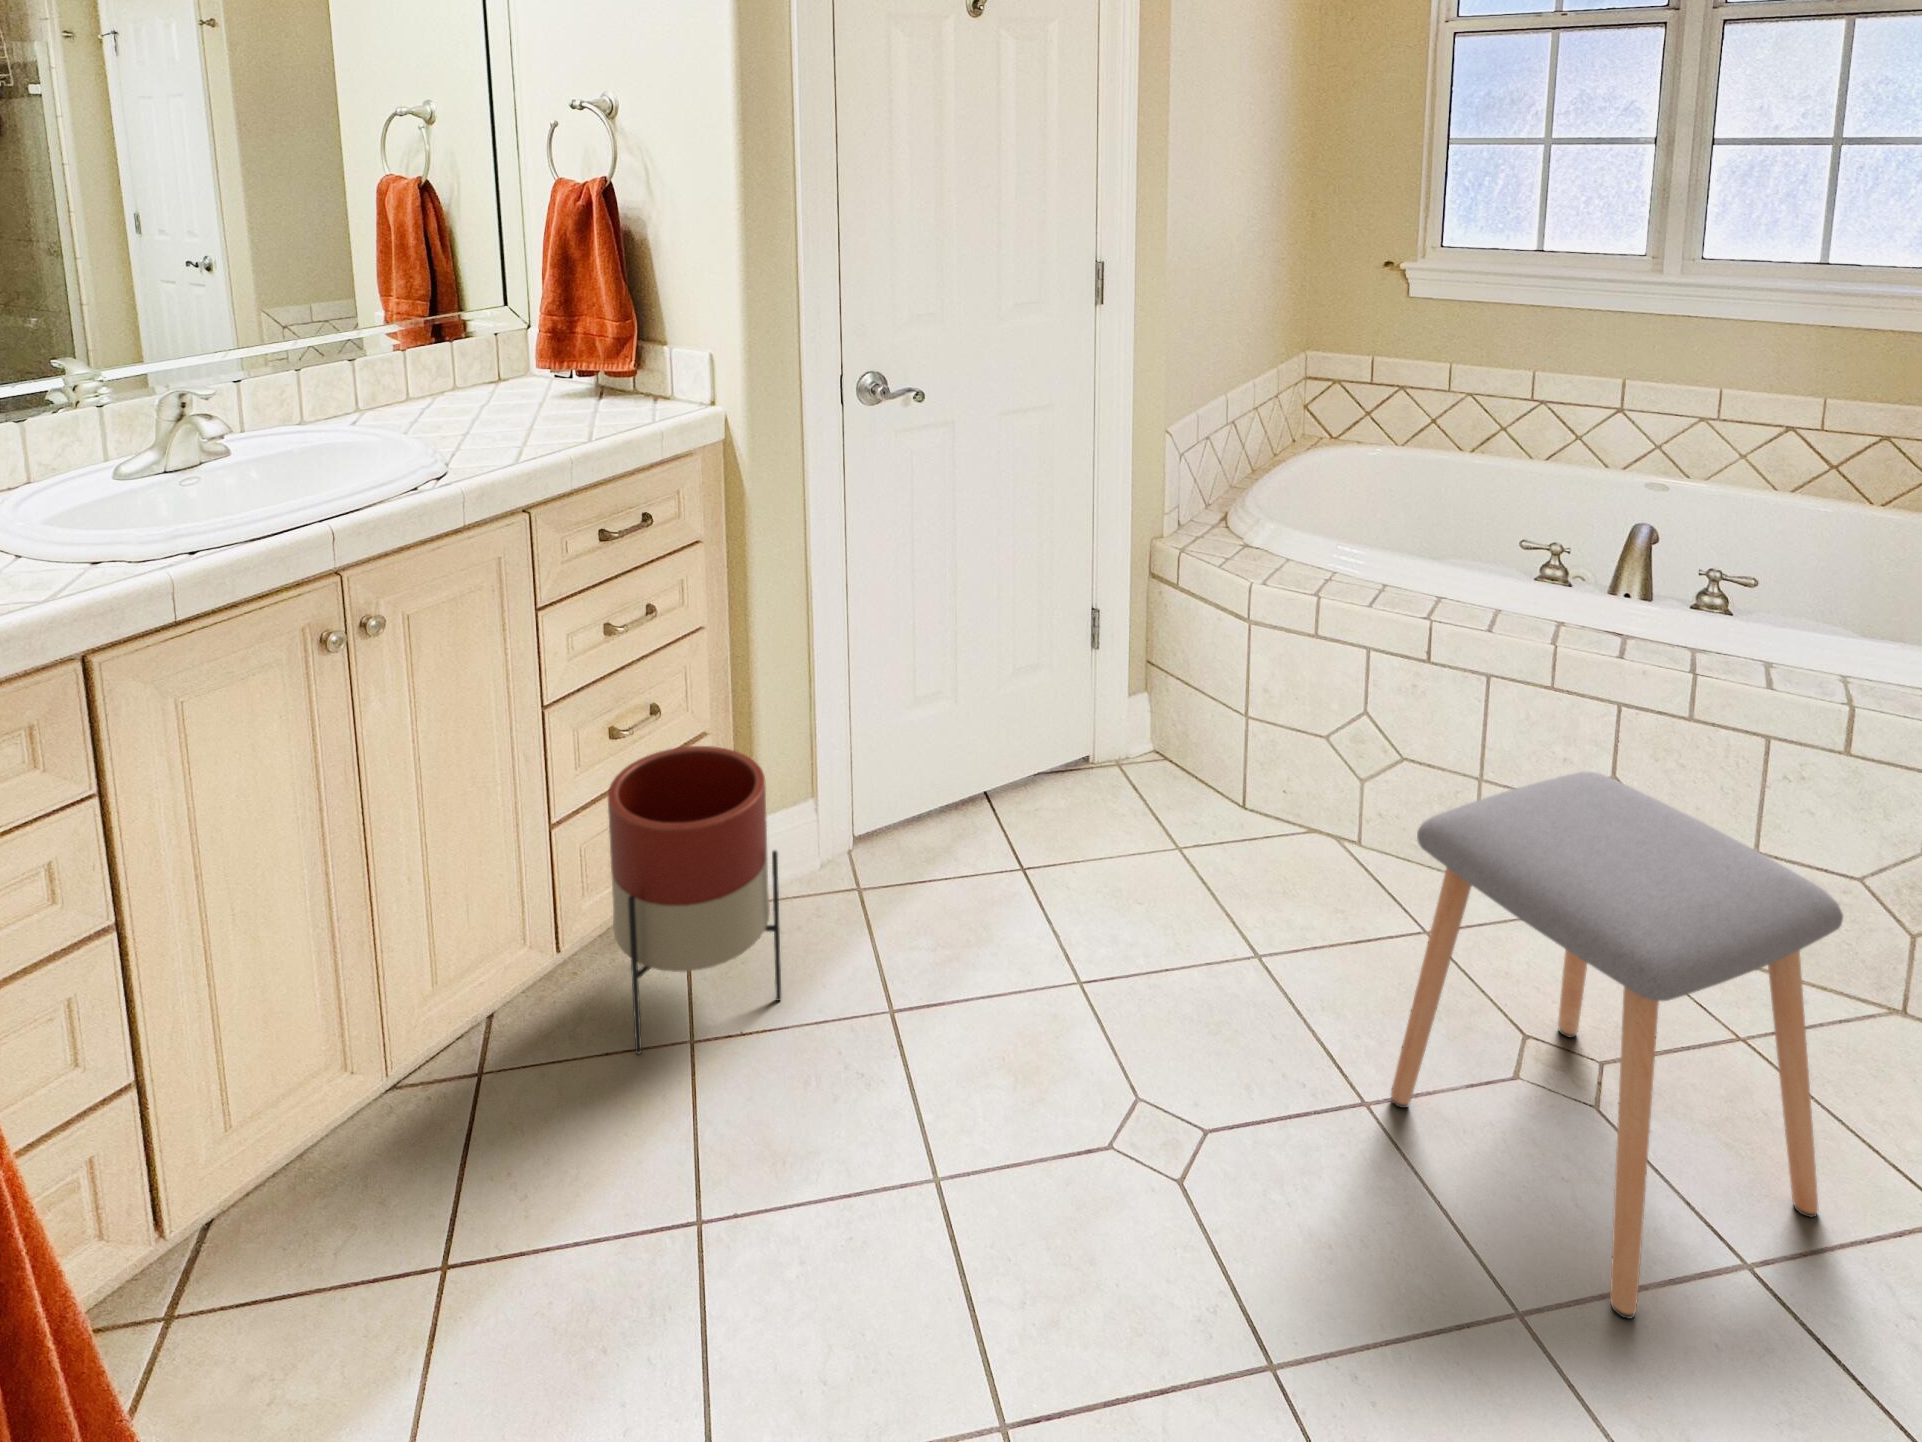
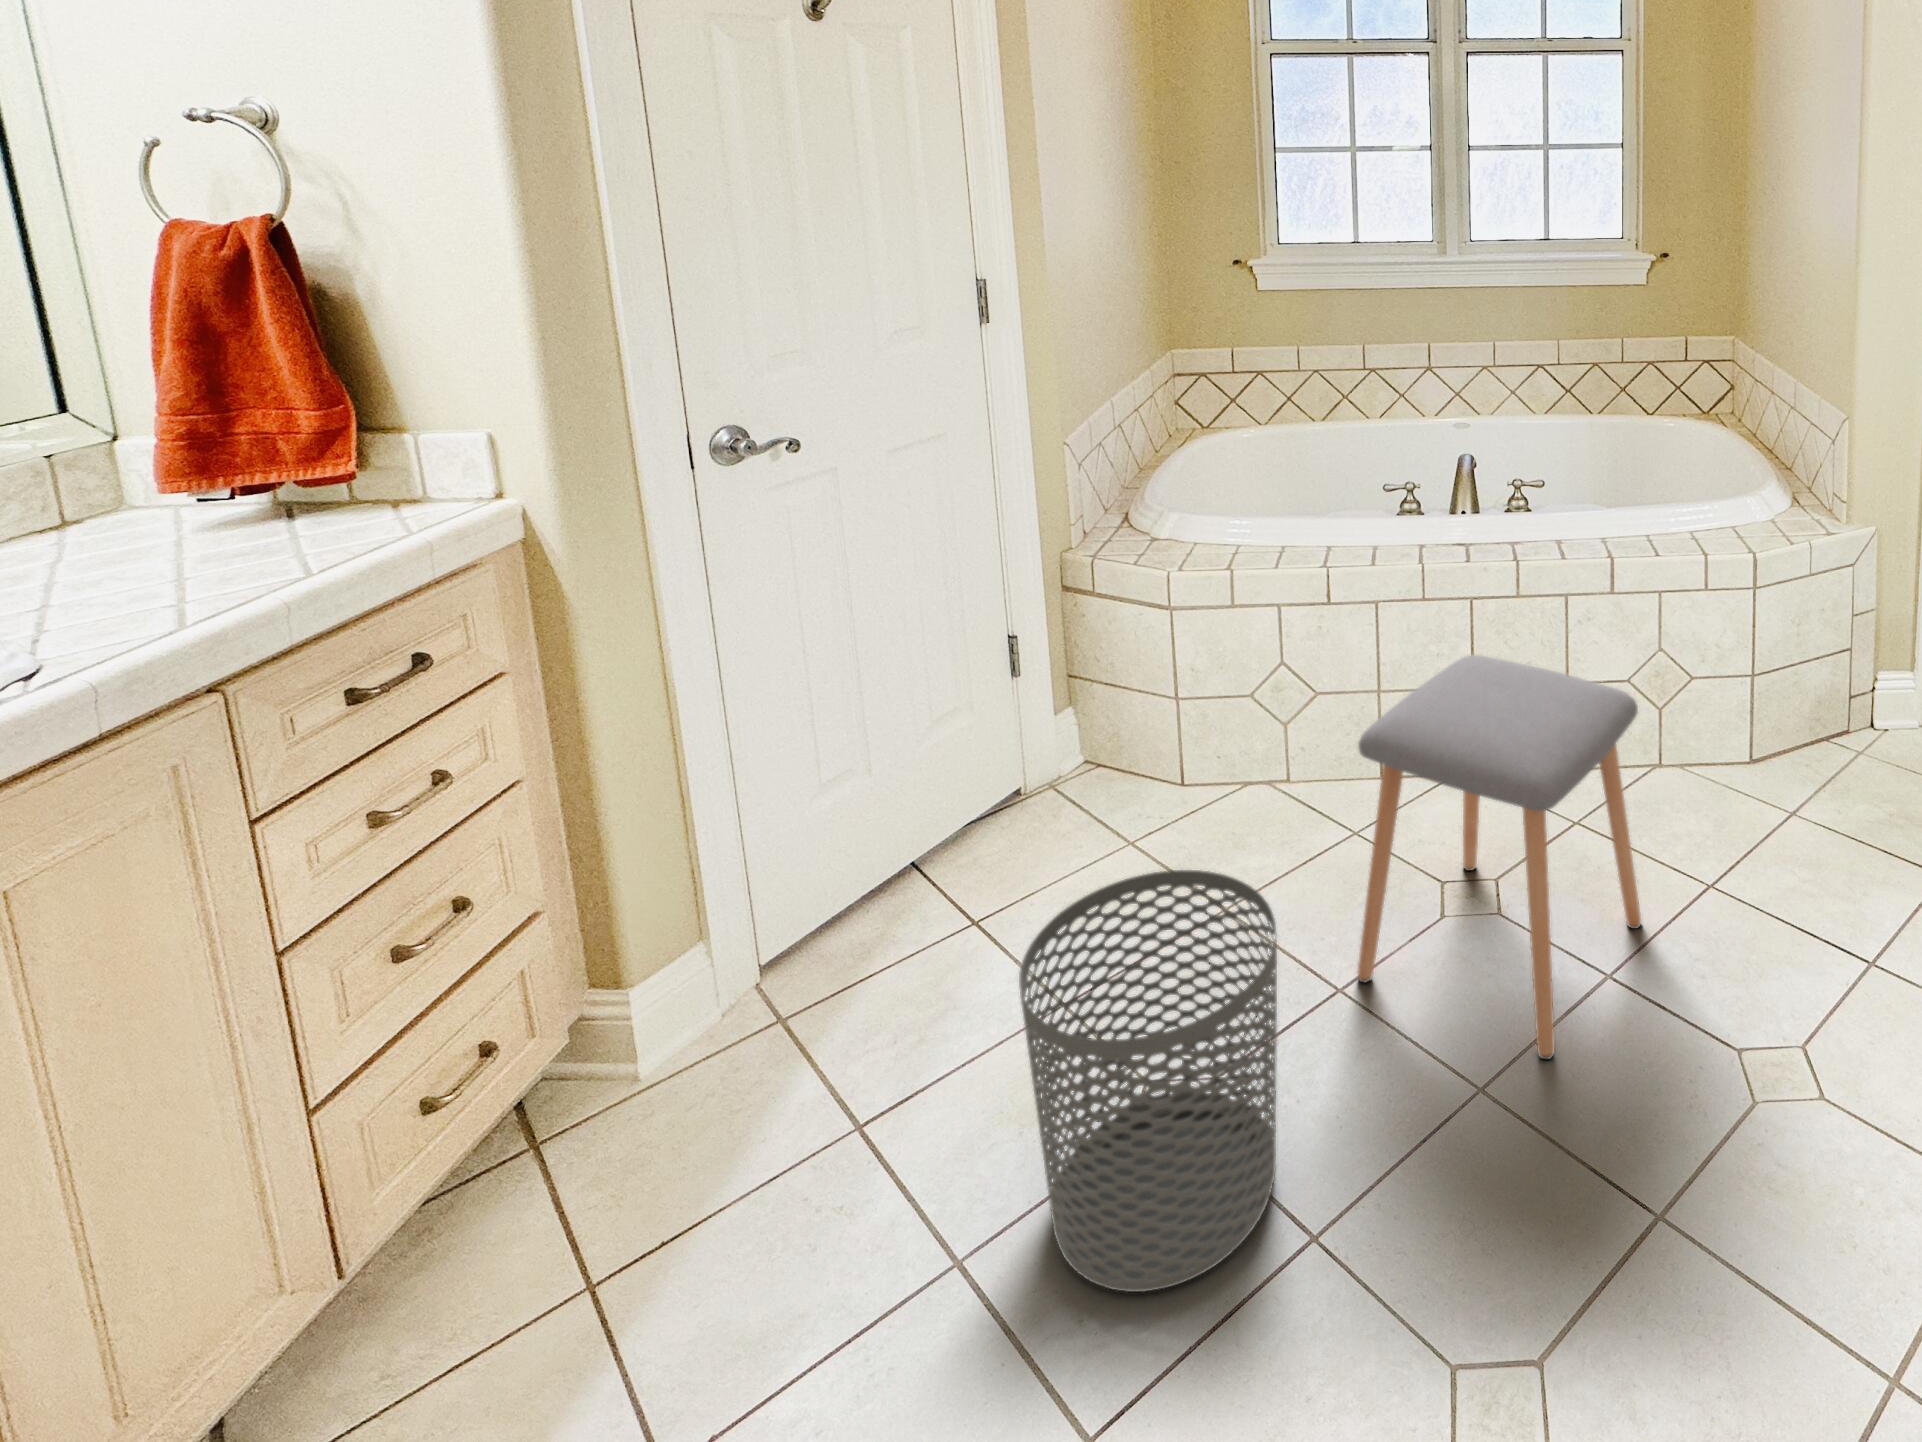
planter: present [608,746,781,1054] -> none [402,916,706,1347]
waste bin: none [1012,881,1274,1319] -> present [1019,870,1277,1292]

